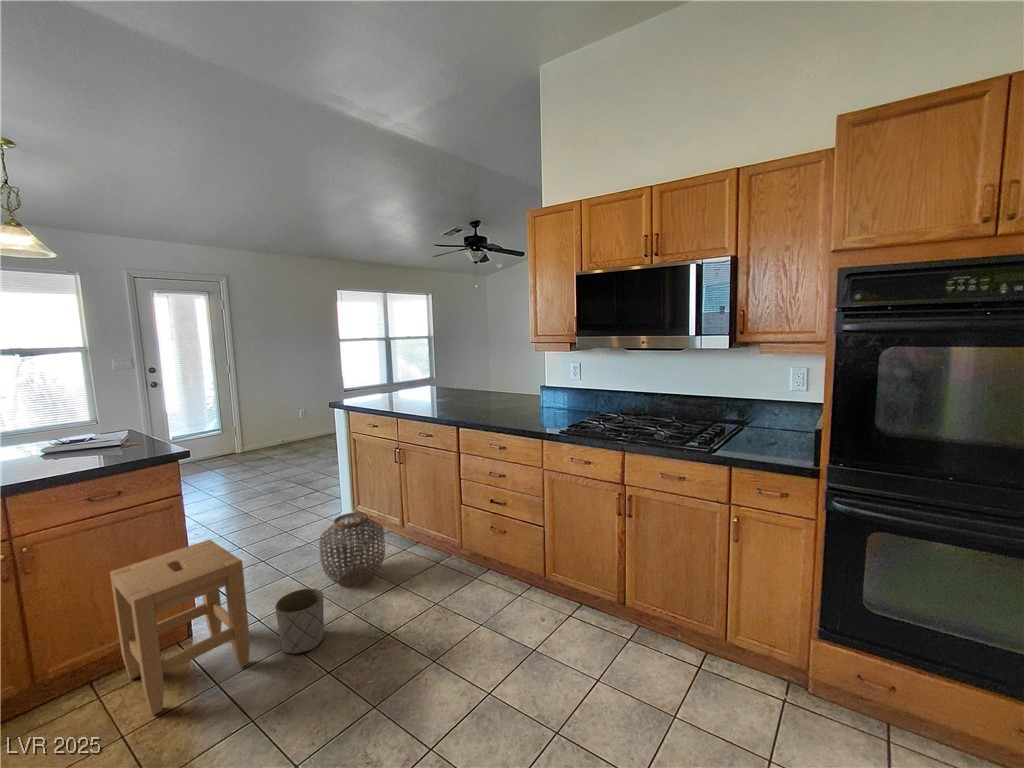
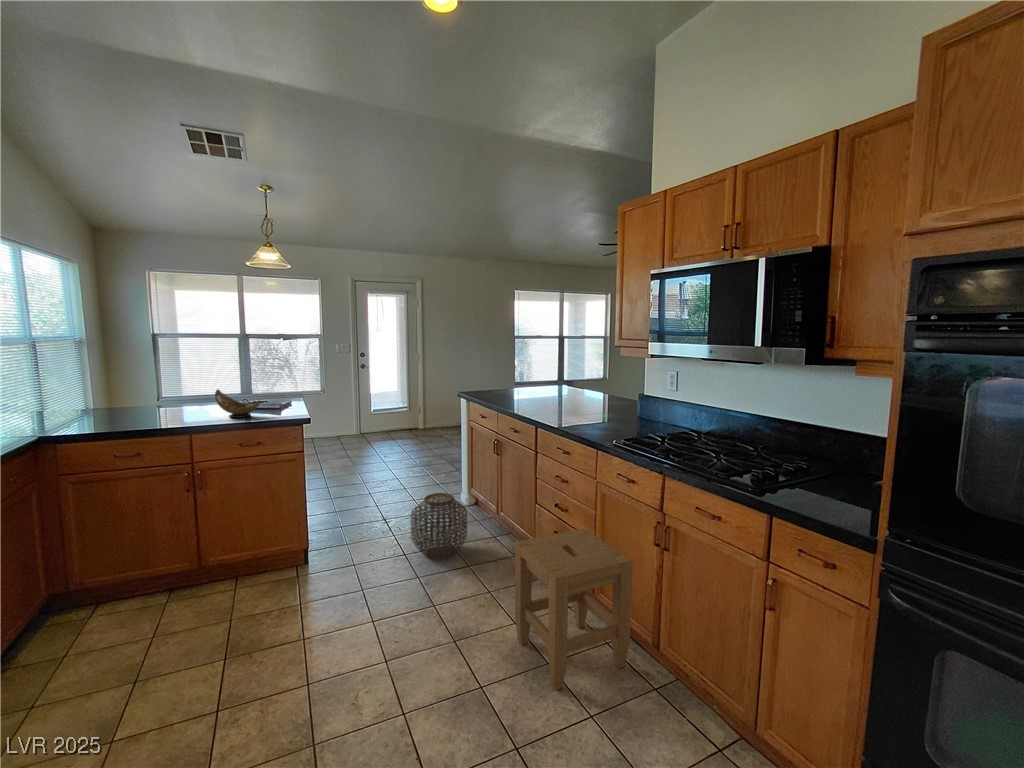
decorative bowl: none [24,431,104,468] -> present [215,389,260,418]
stool: present [110,540,250,715] -> present [515,529,633,690]
planter: present [275,588,324,653] -> none [352,547,390,600]

